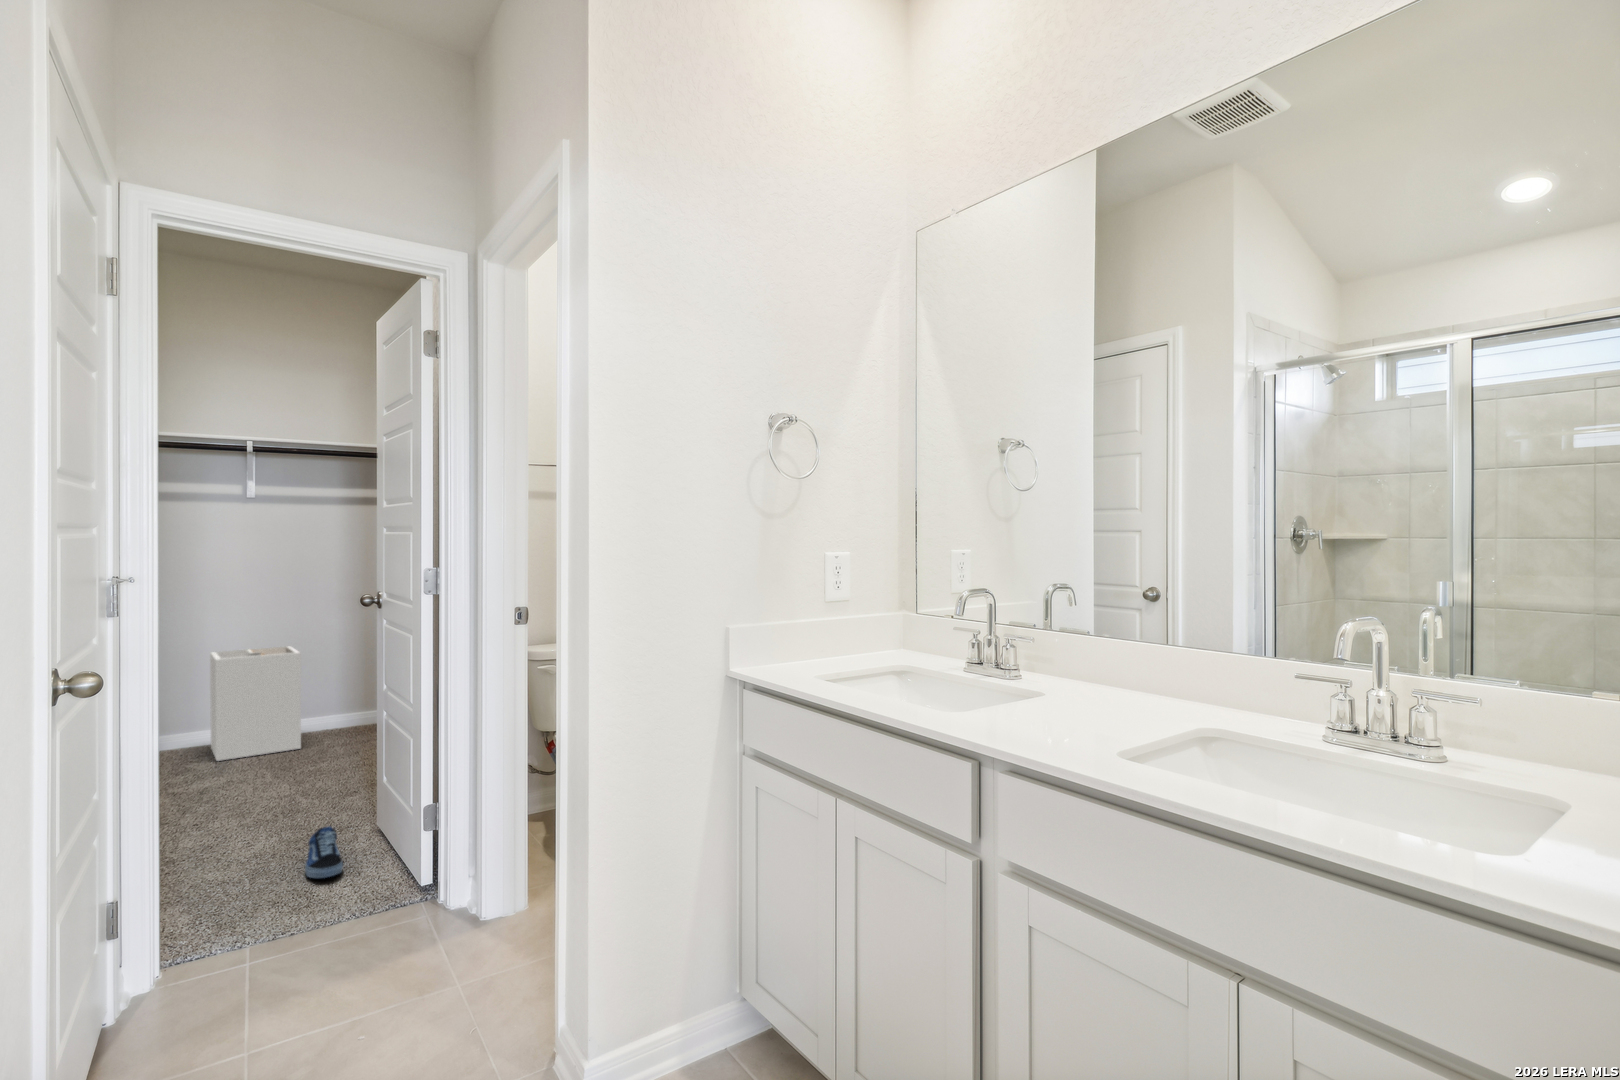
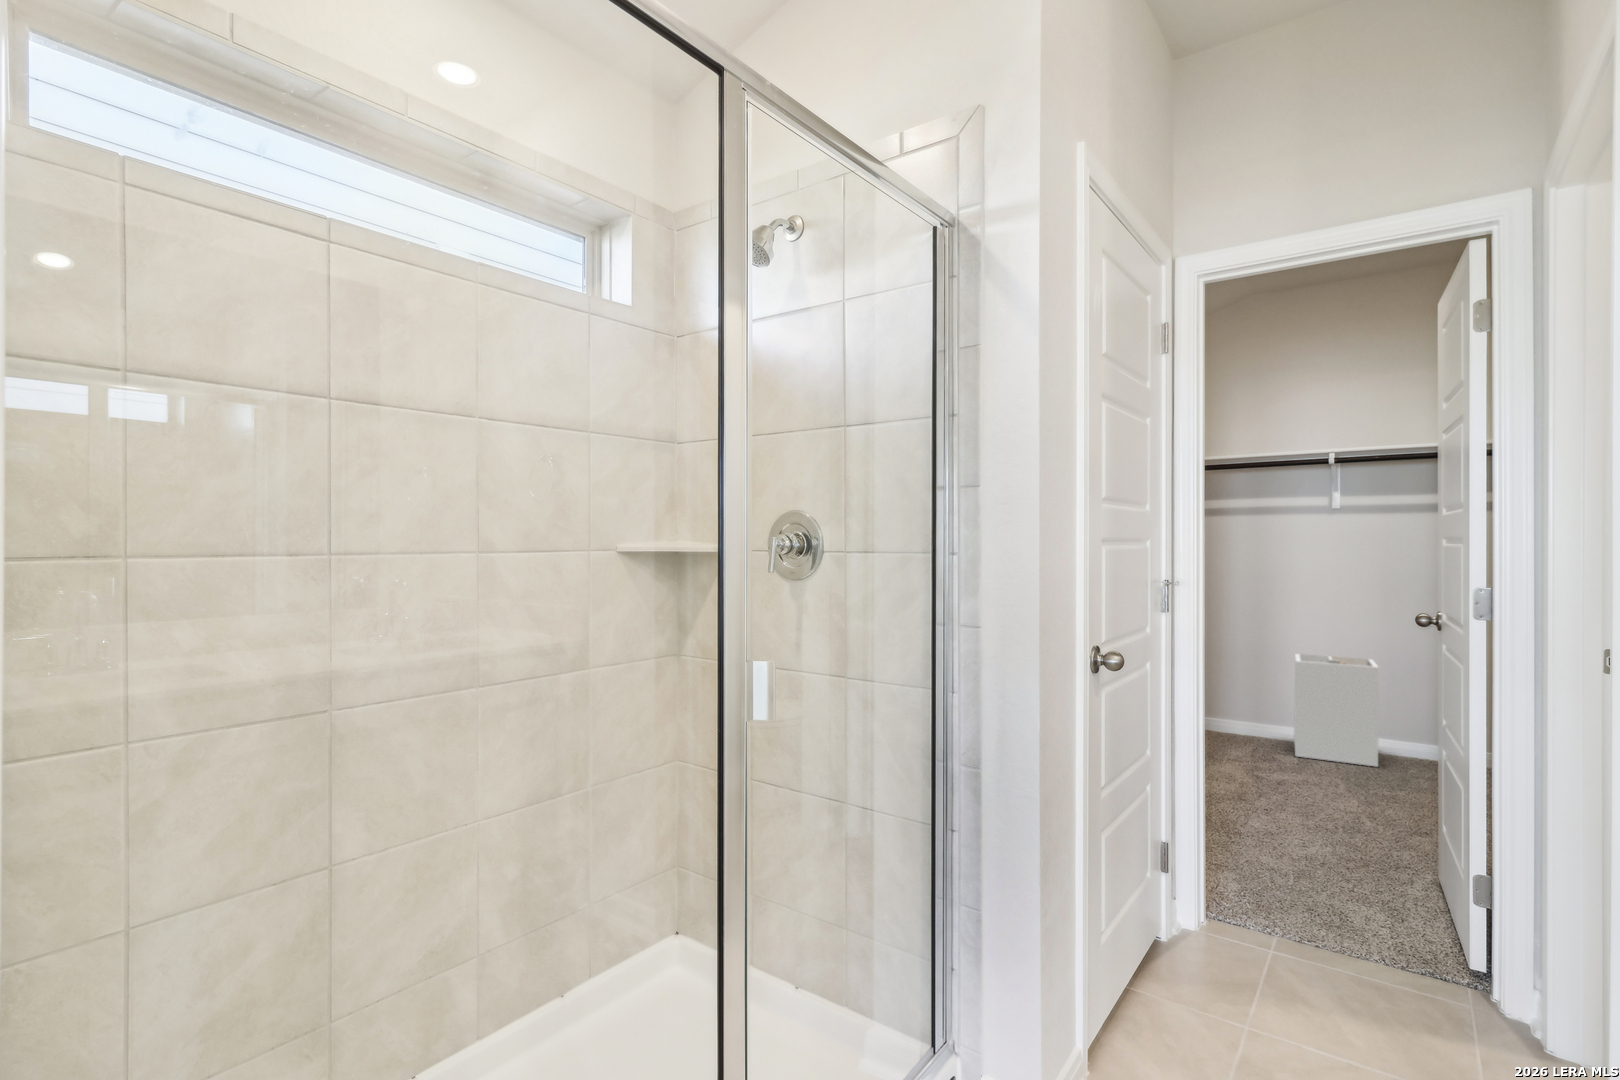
shoe: present [305,826,343,878] -> none [1345,853,1386,909]

